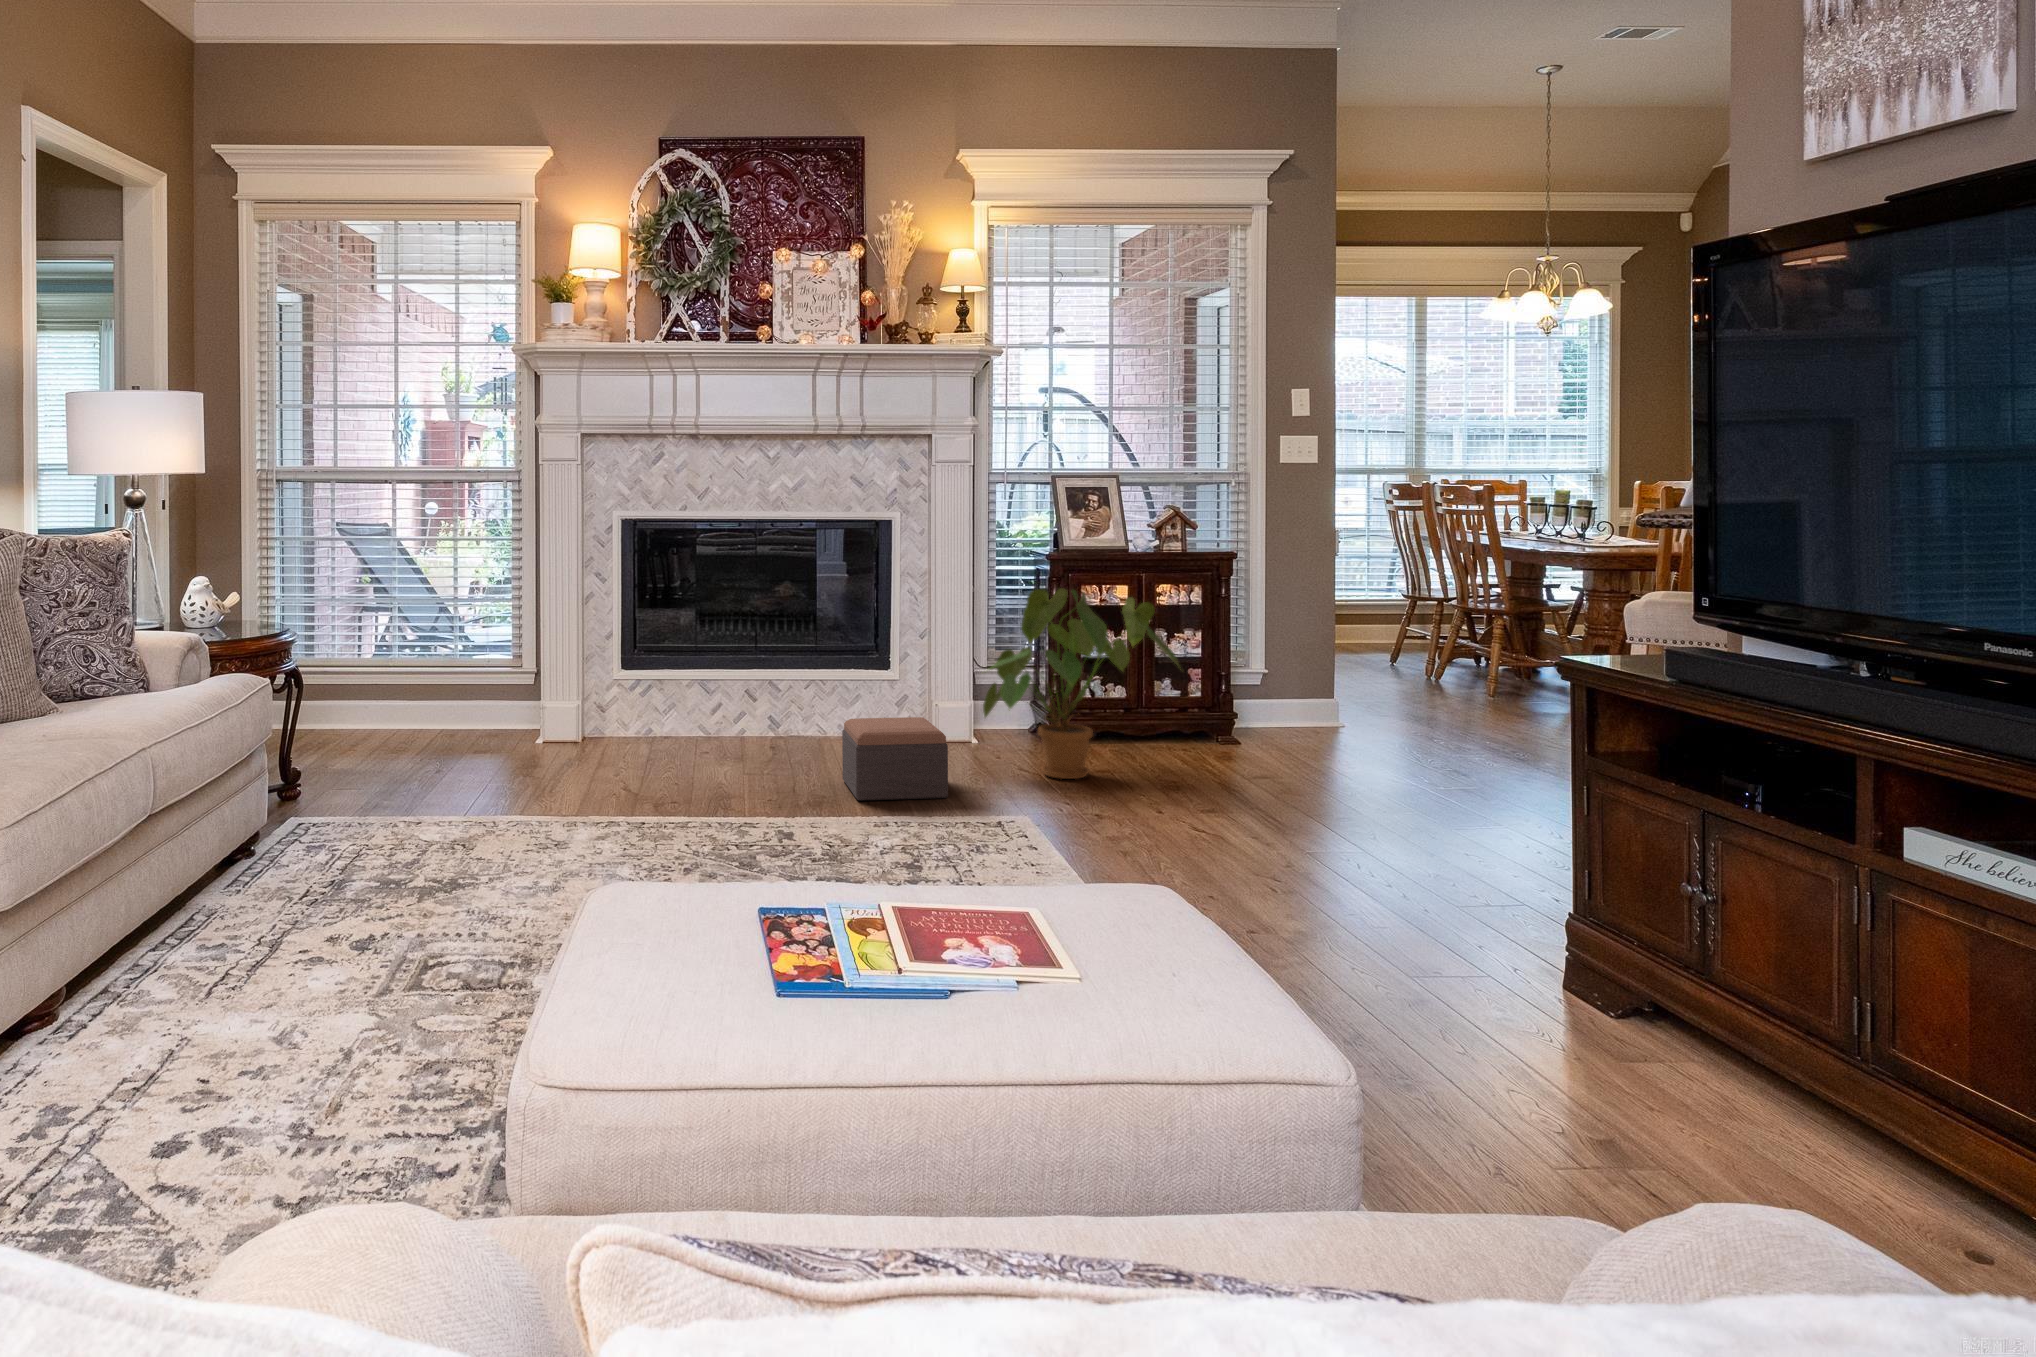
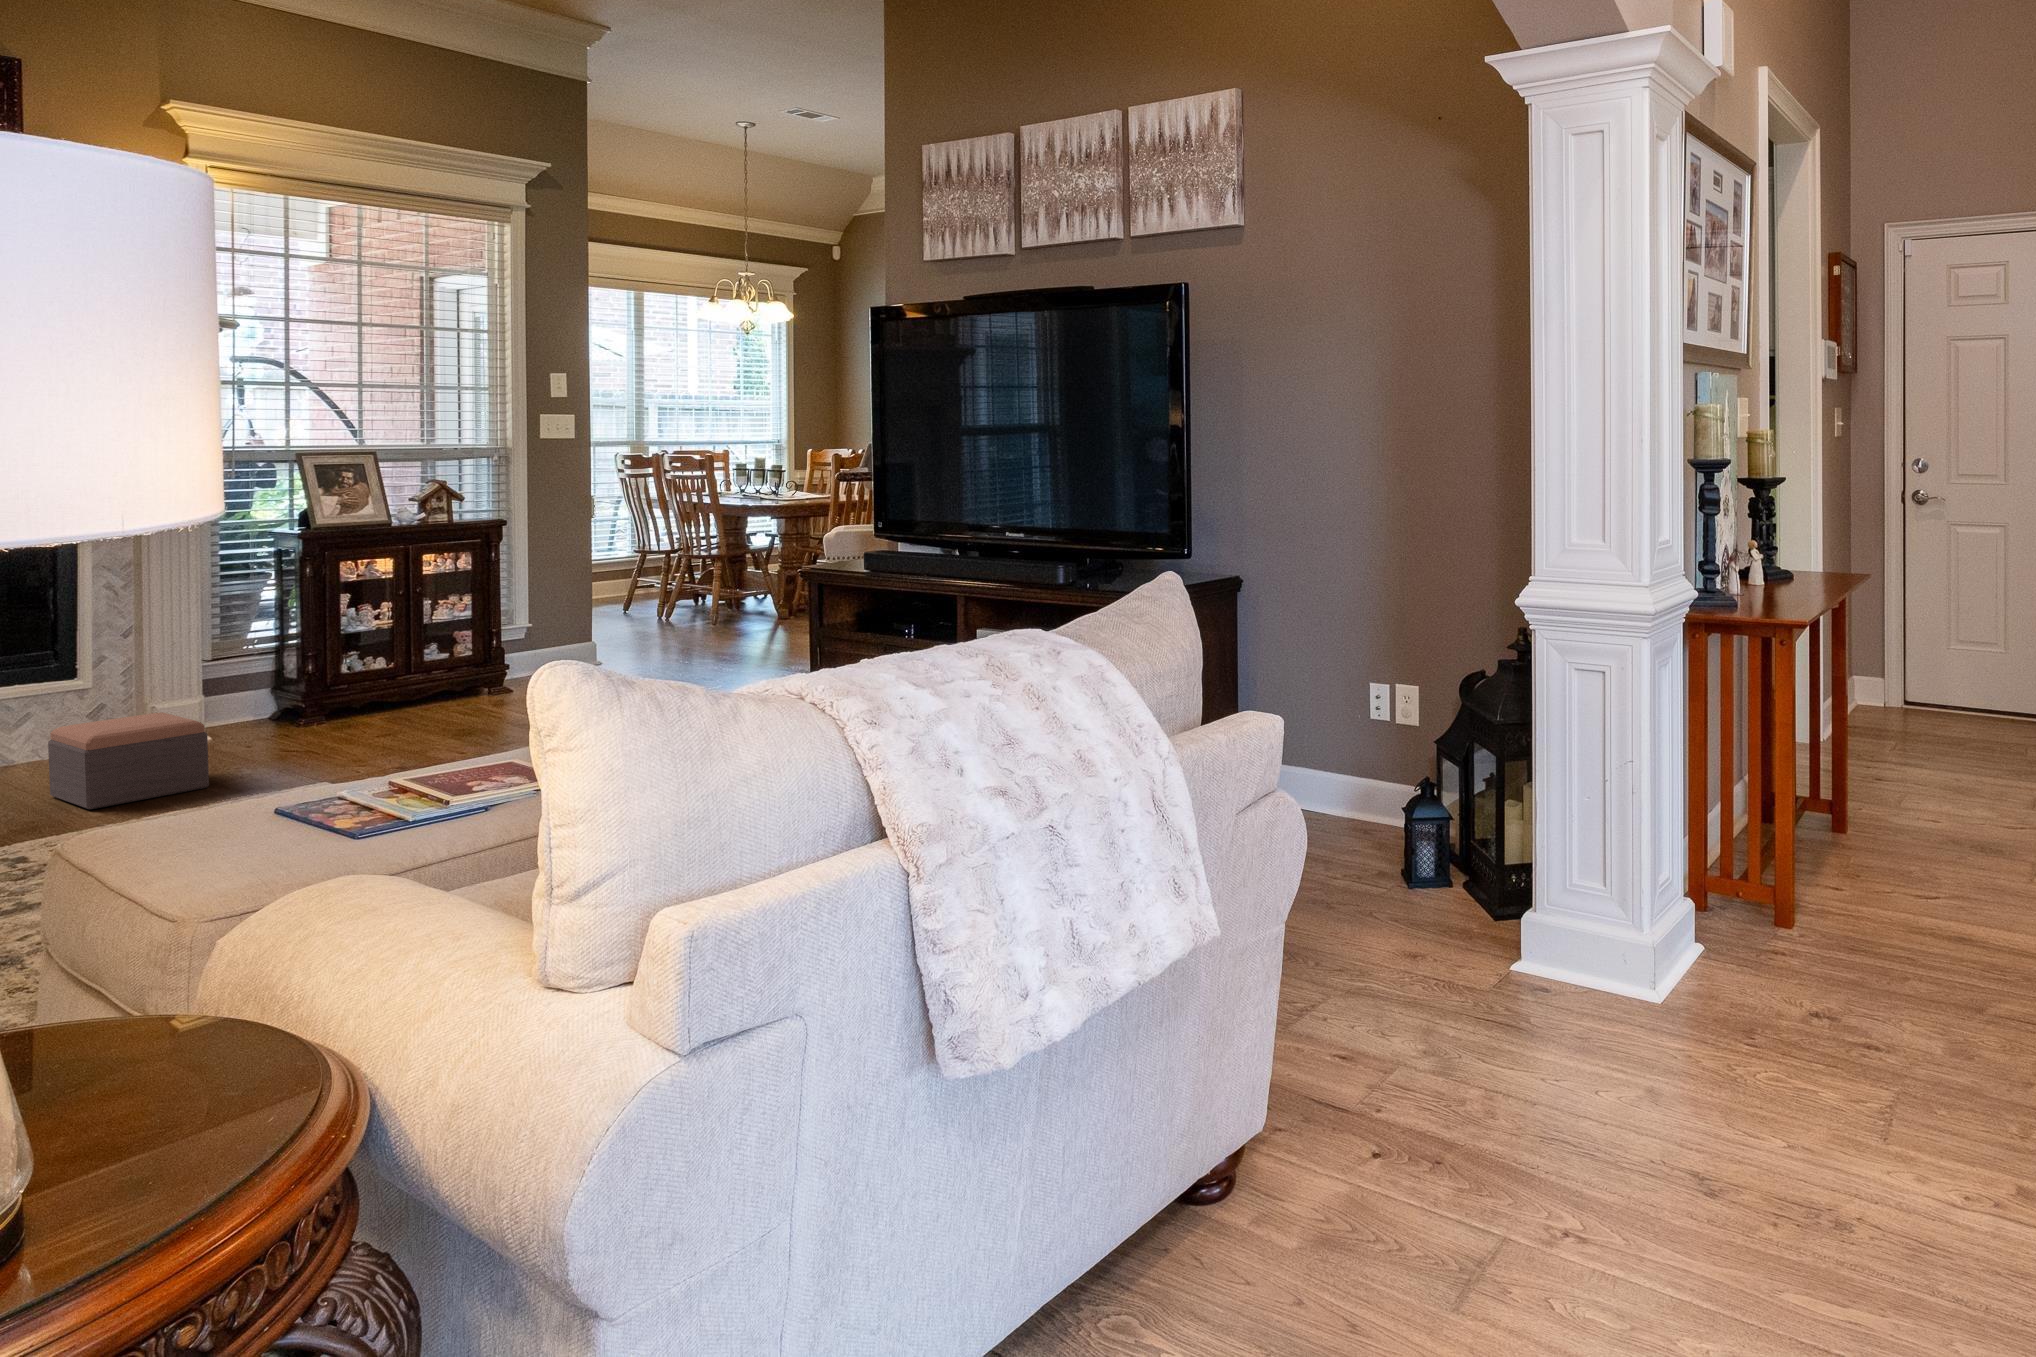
house plant: present [983,588,1179,779] -> none [230,566,465,750]

